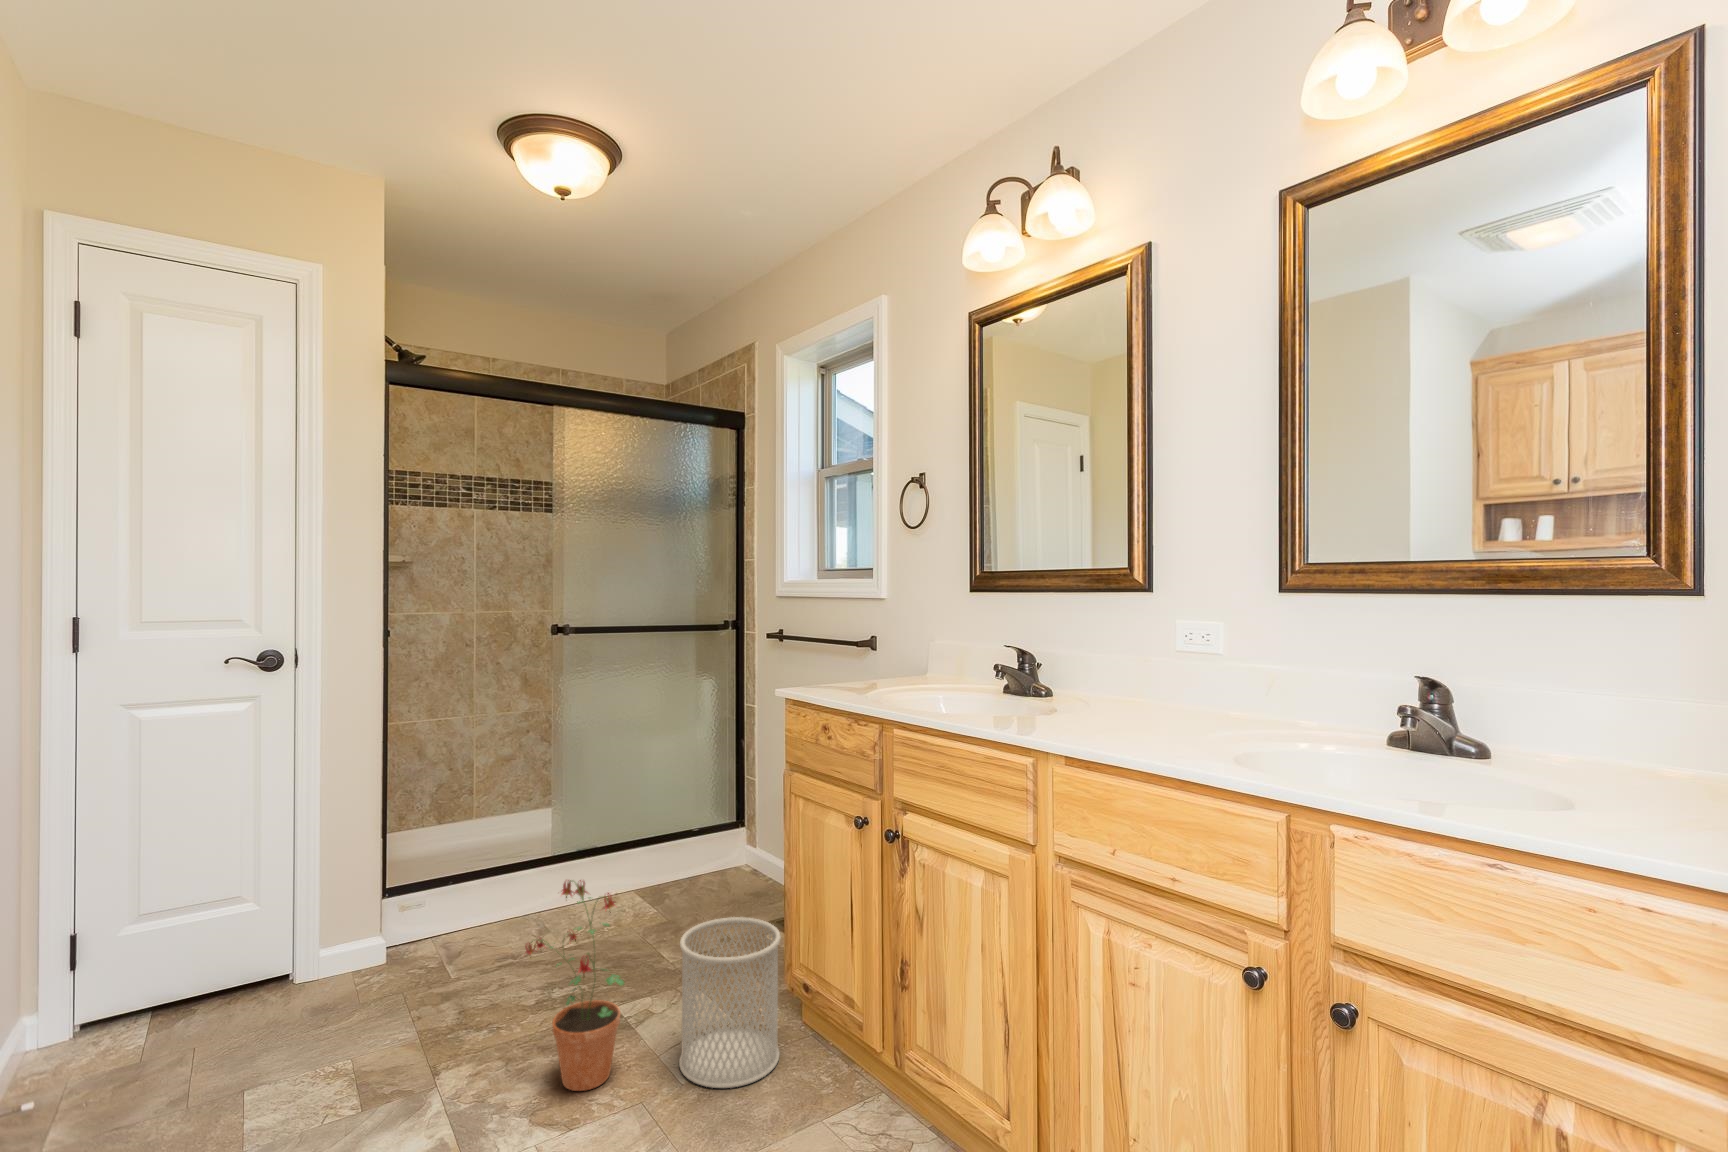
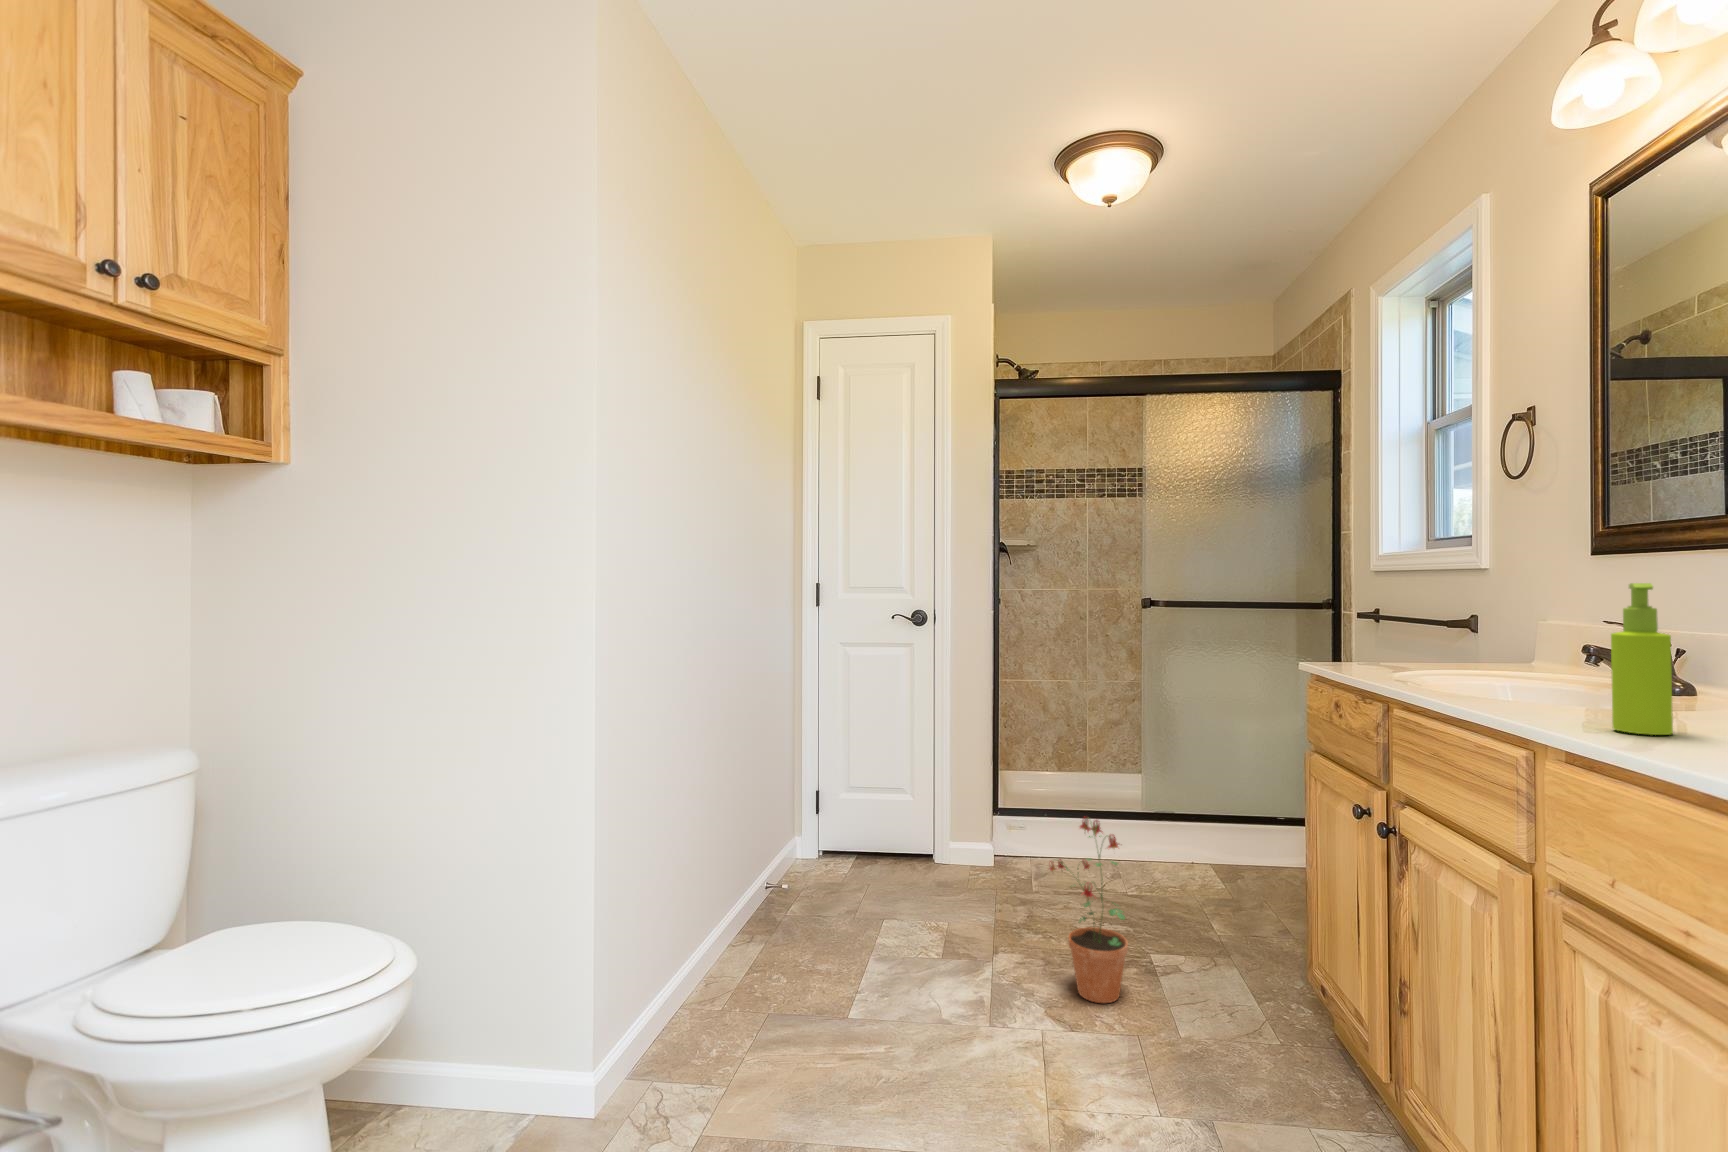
soap dispenser: none [1080,627,1113,735] -> present [1611,583,1673,735]
wastebasket: present [679,917,781,1088] -> none [1180,890,1291,1059]

